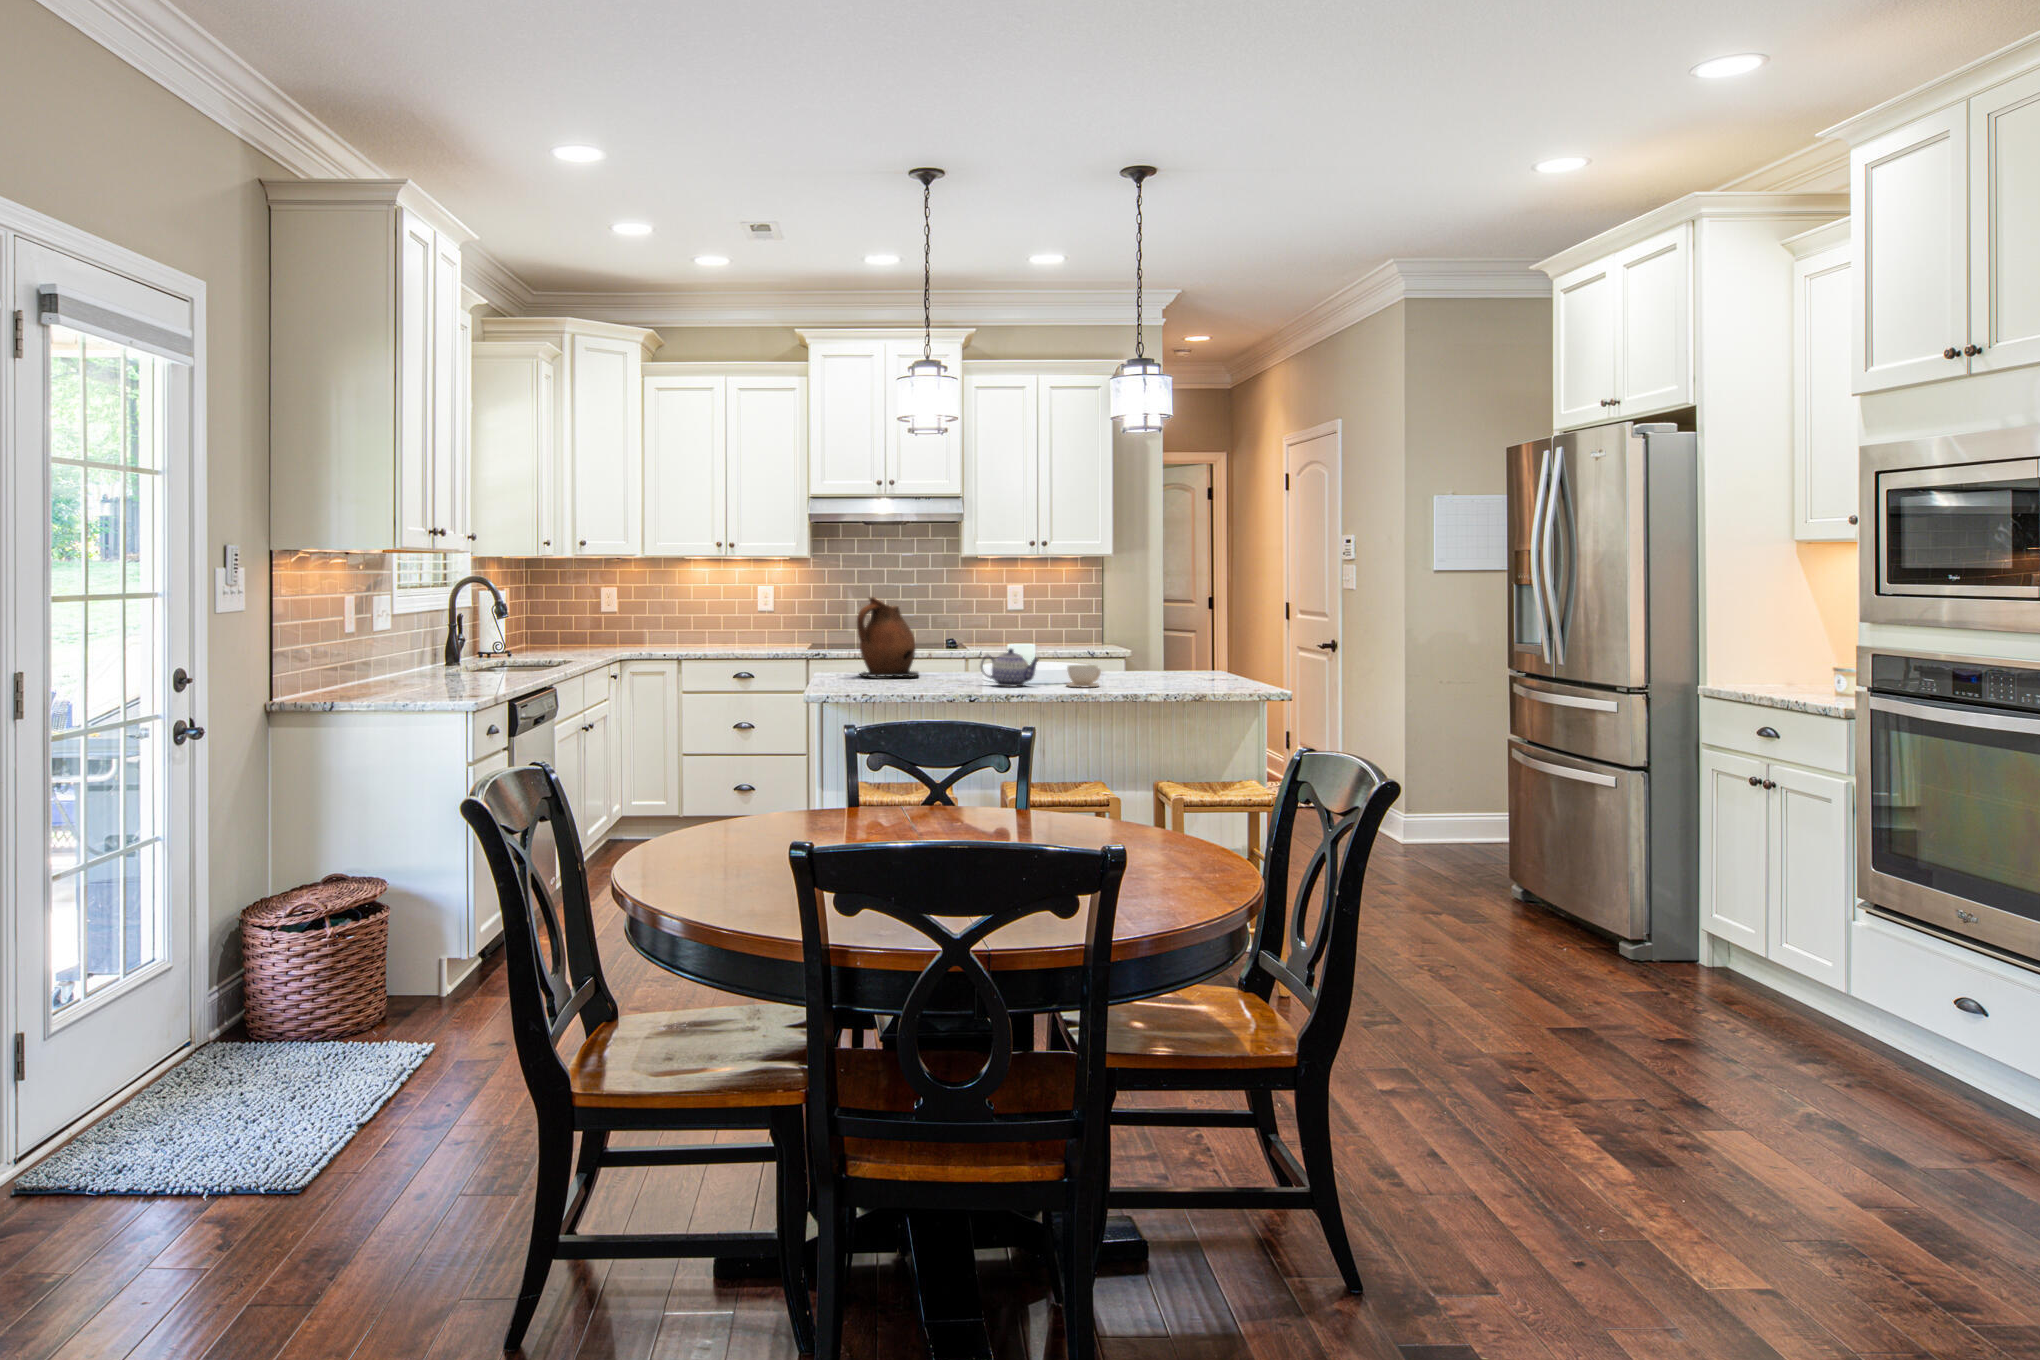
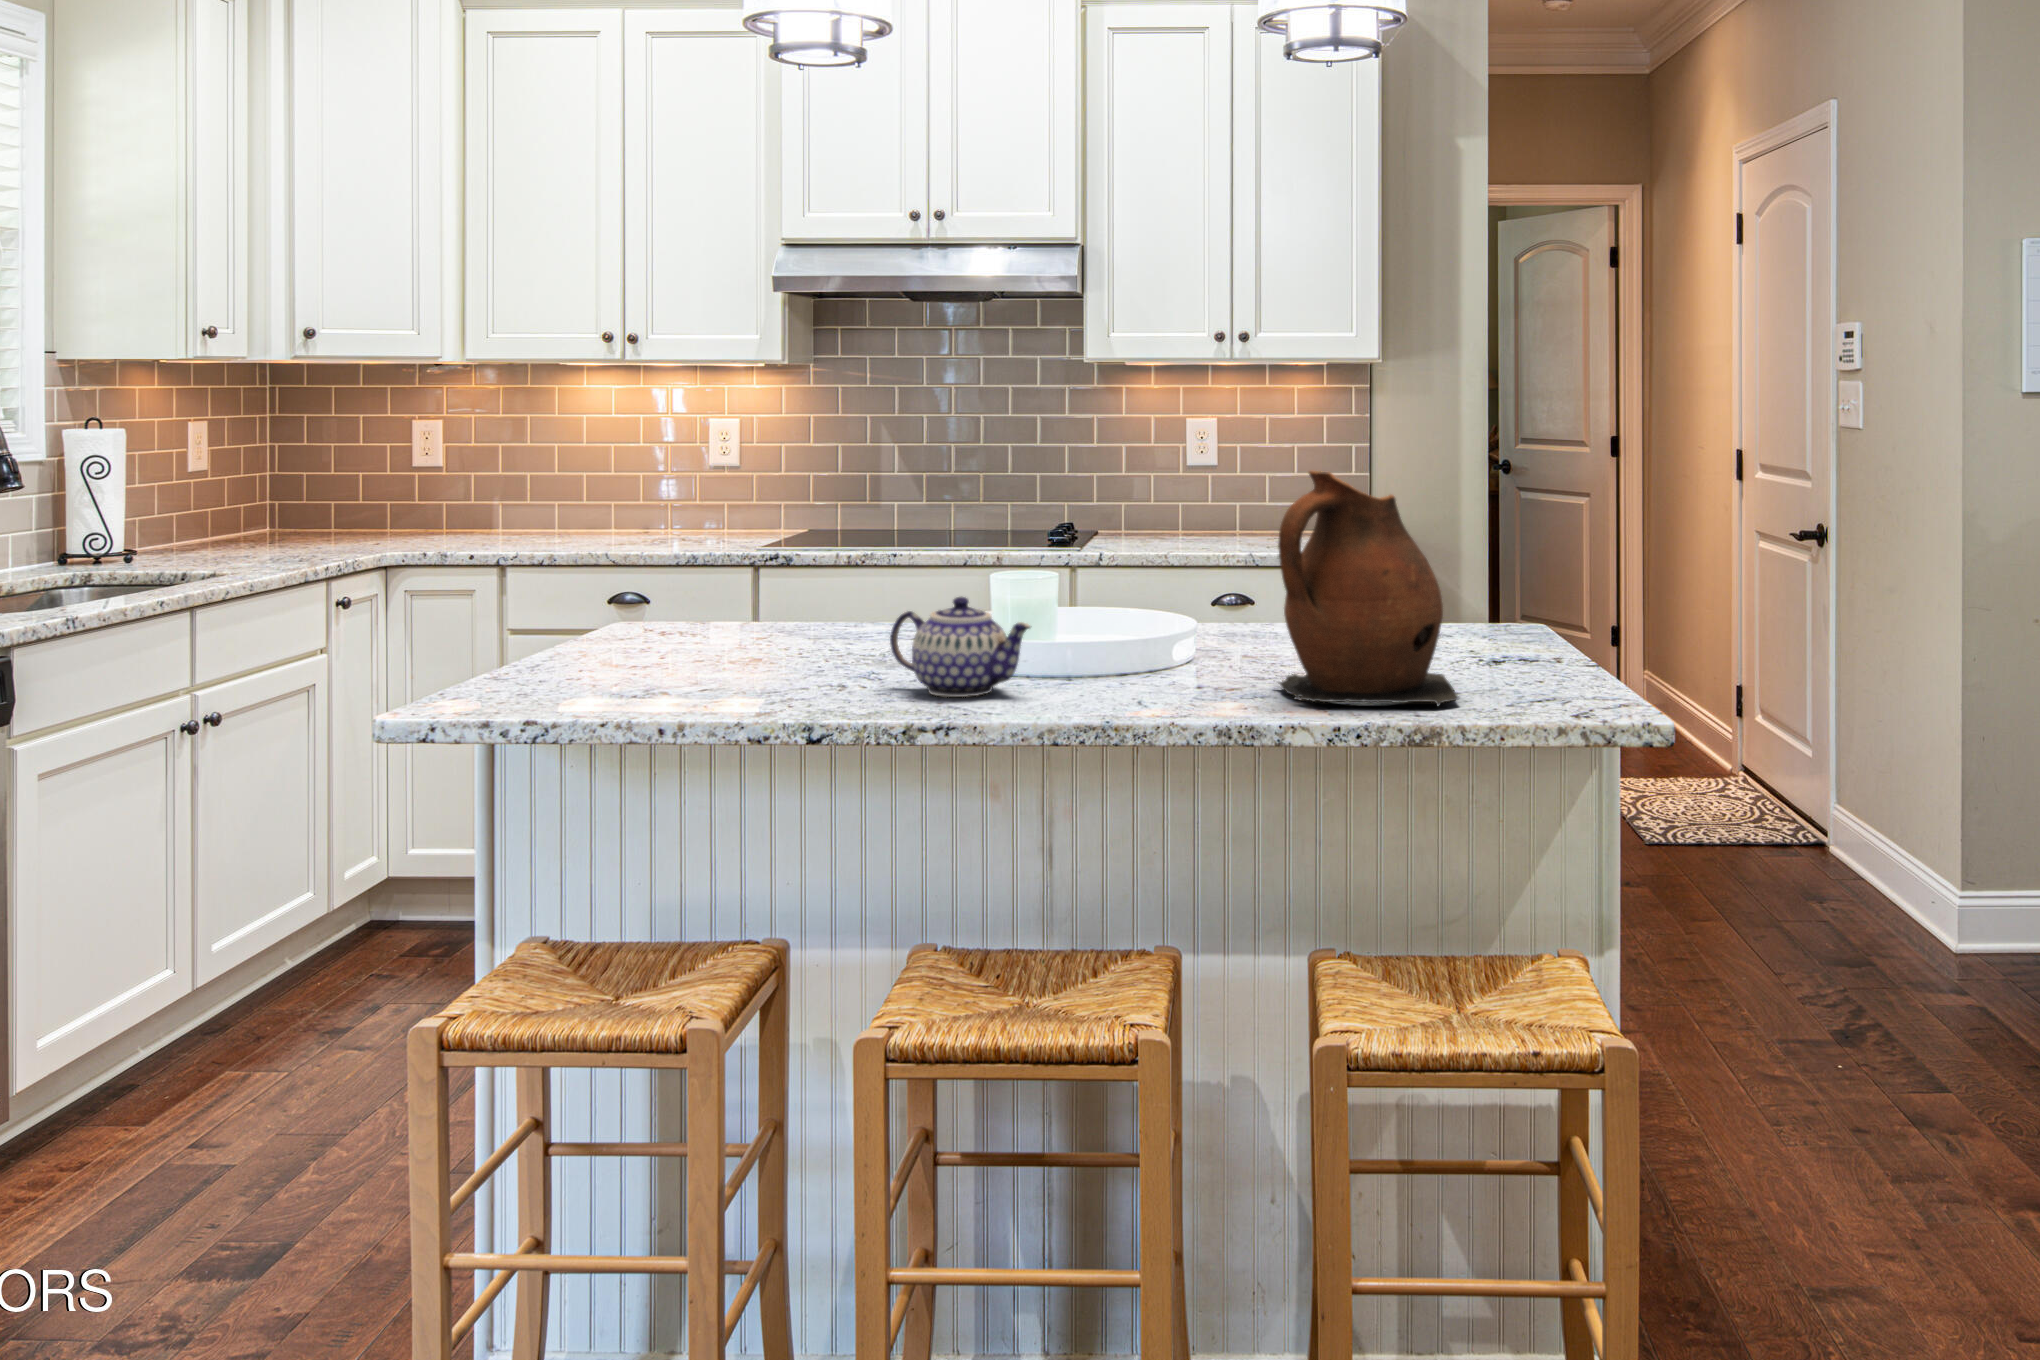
ceramic pitcher: present [857,597,919,677] -> present [1278,471,1458,706]
coffee cup: present [1067,665,1101,687] -> none [1097,639,1191,704]

